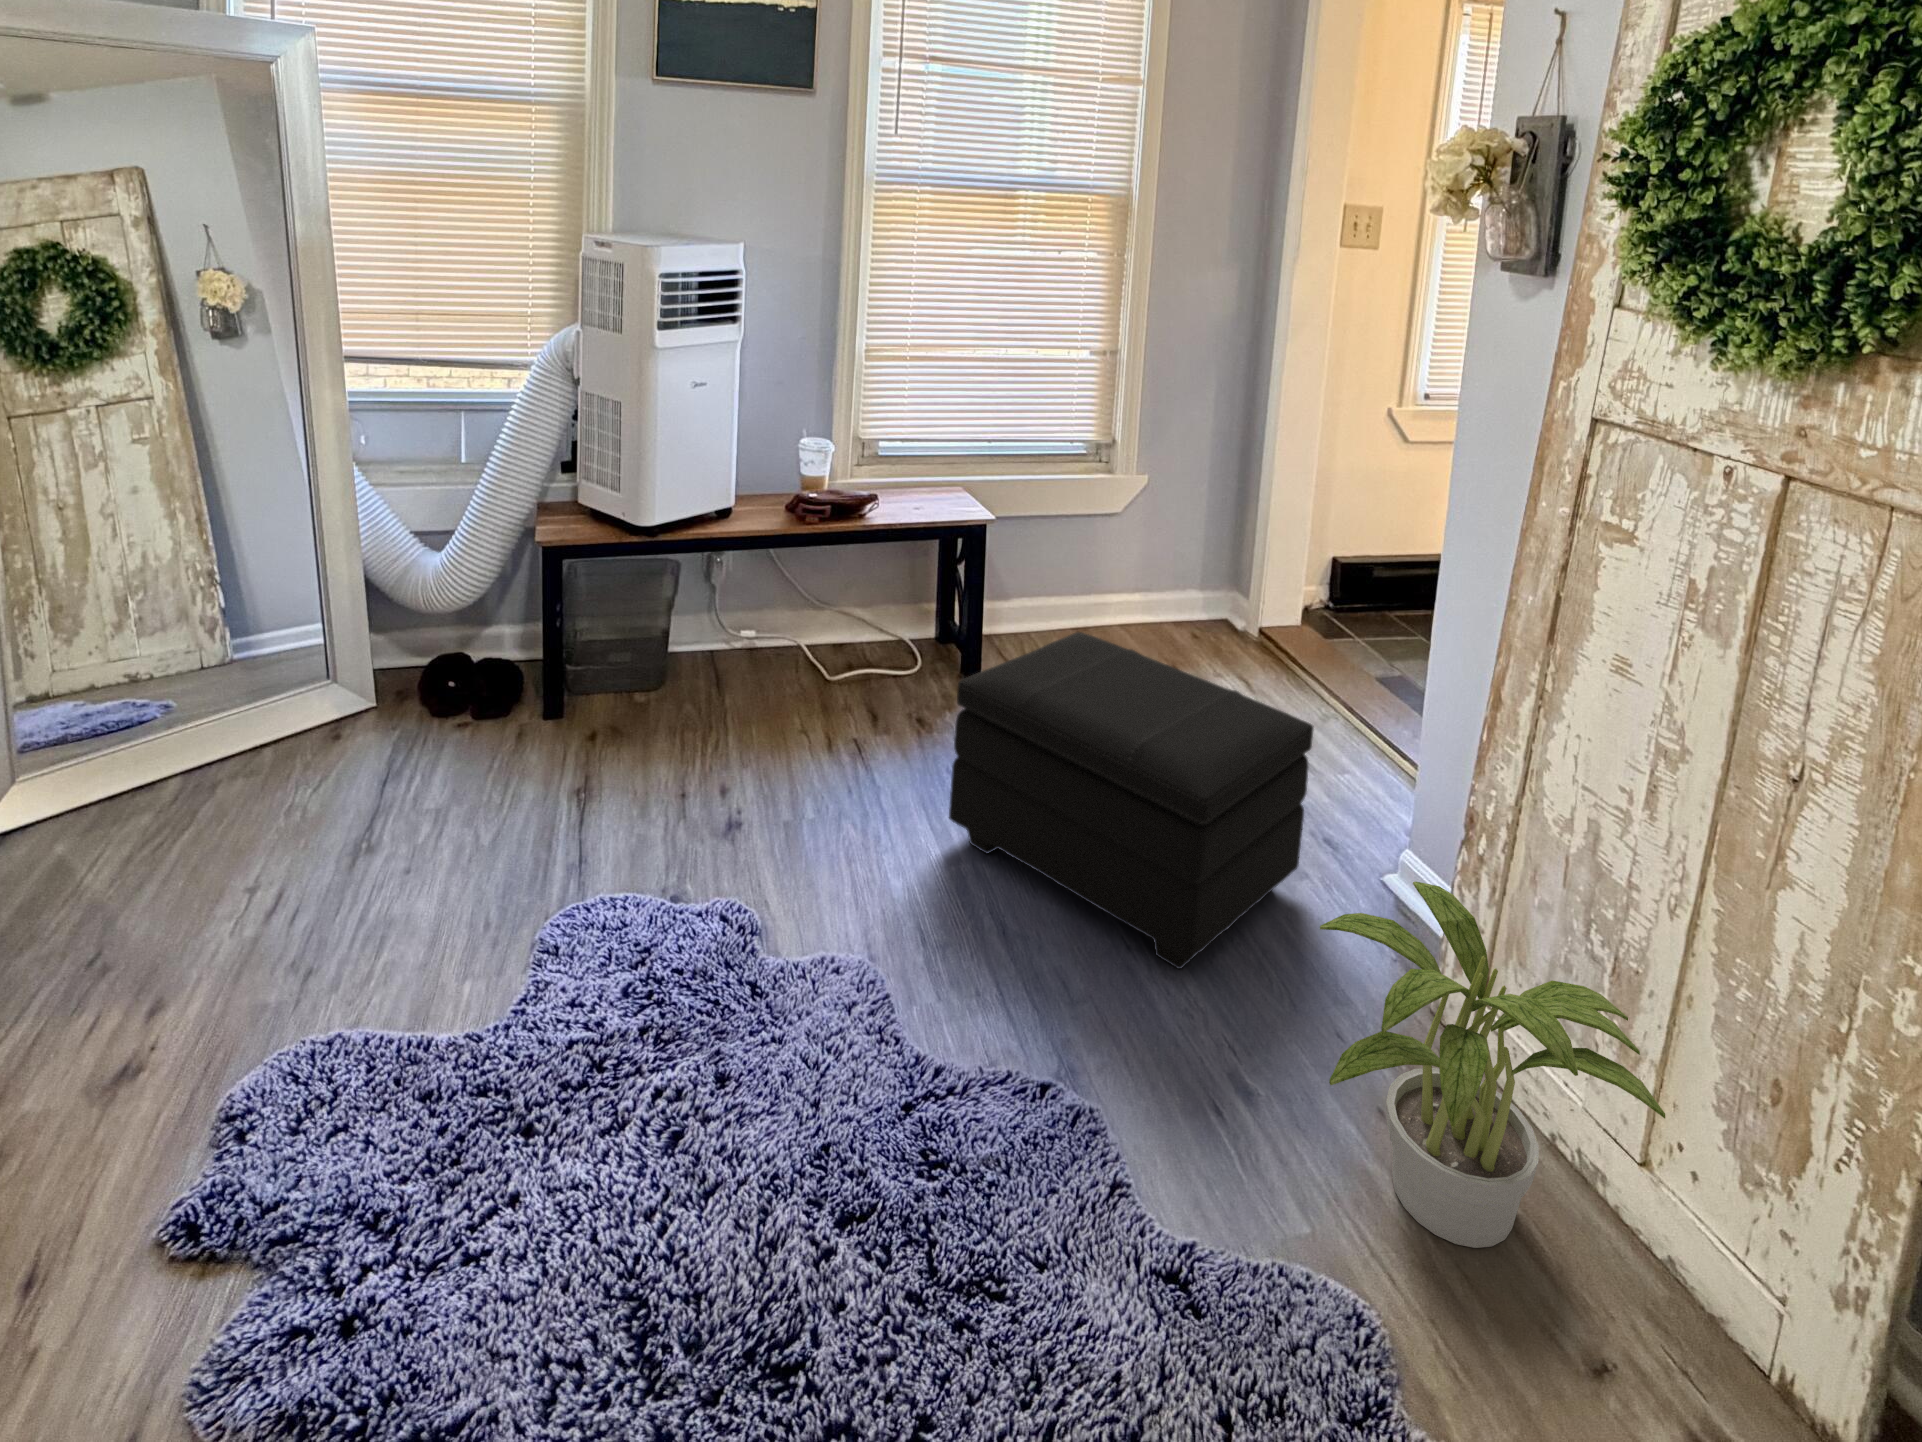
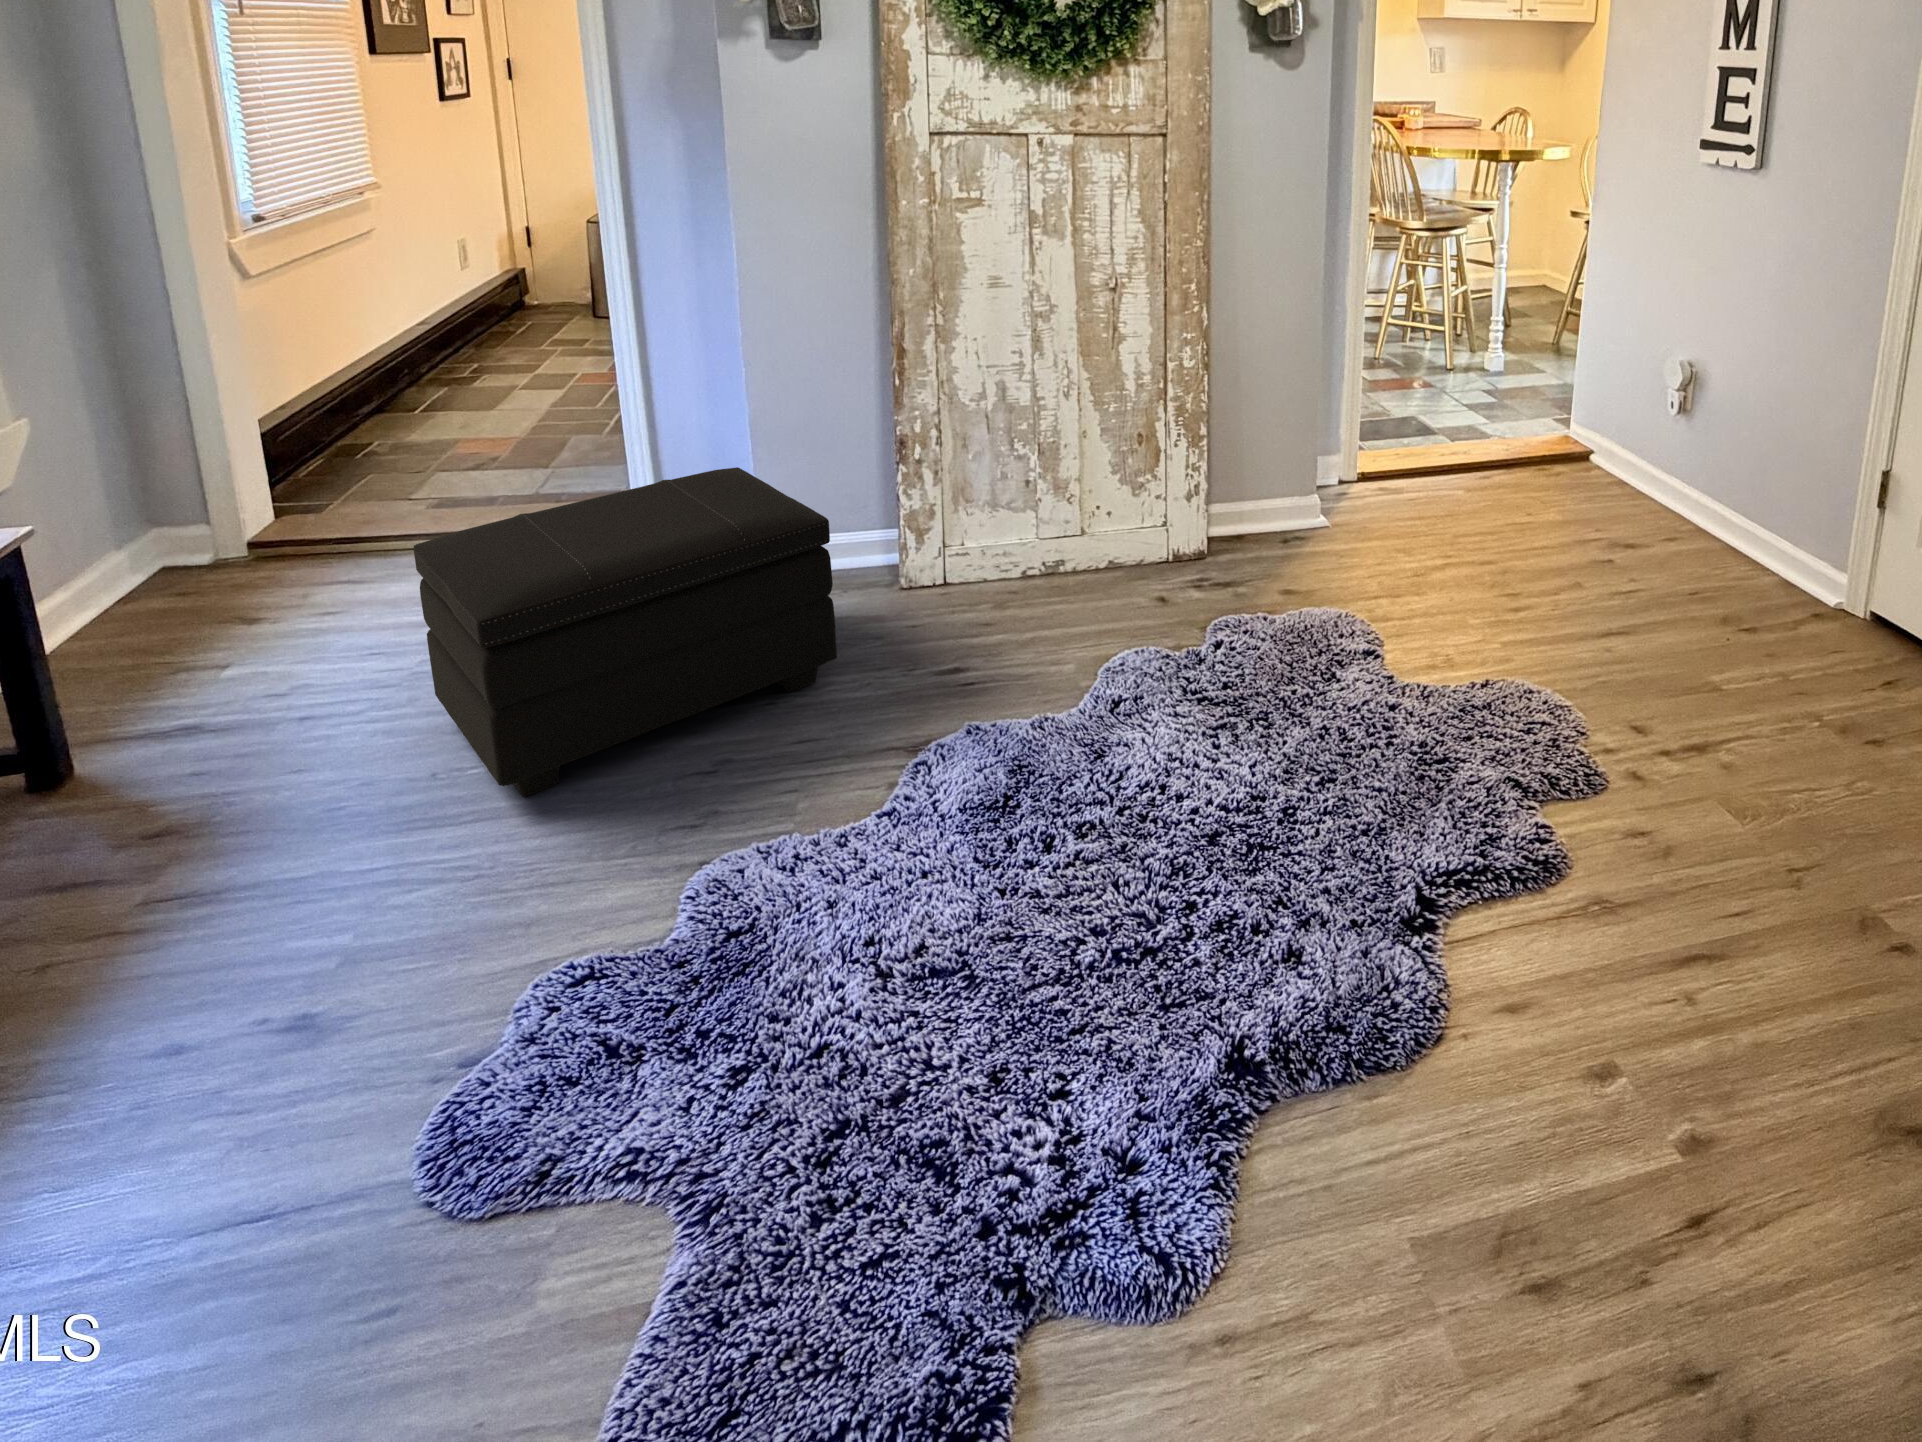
potted plant: present [1320,882,1665,1248] -> none [964,458,1135,632]

